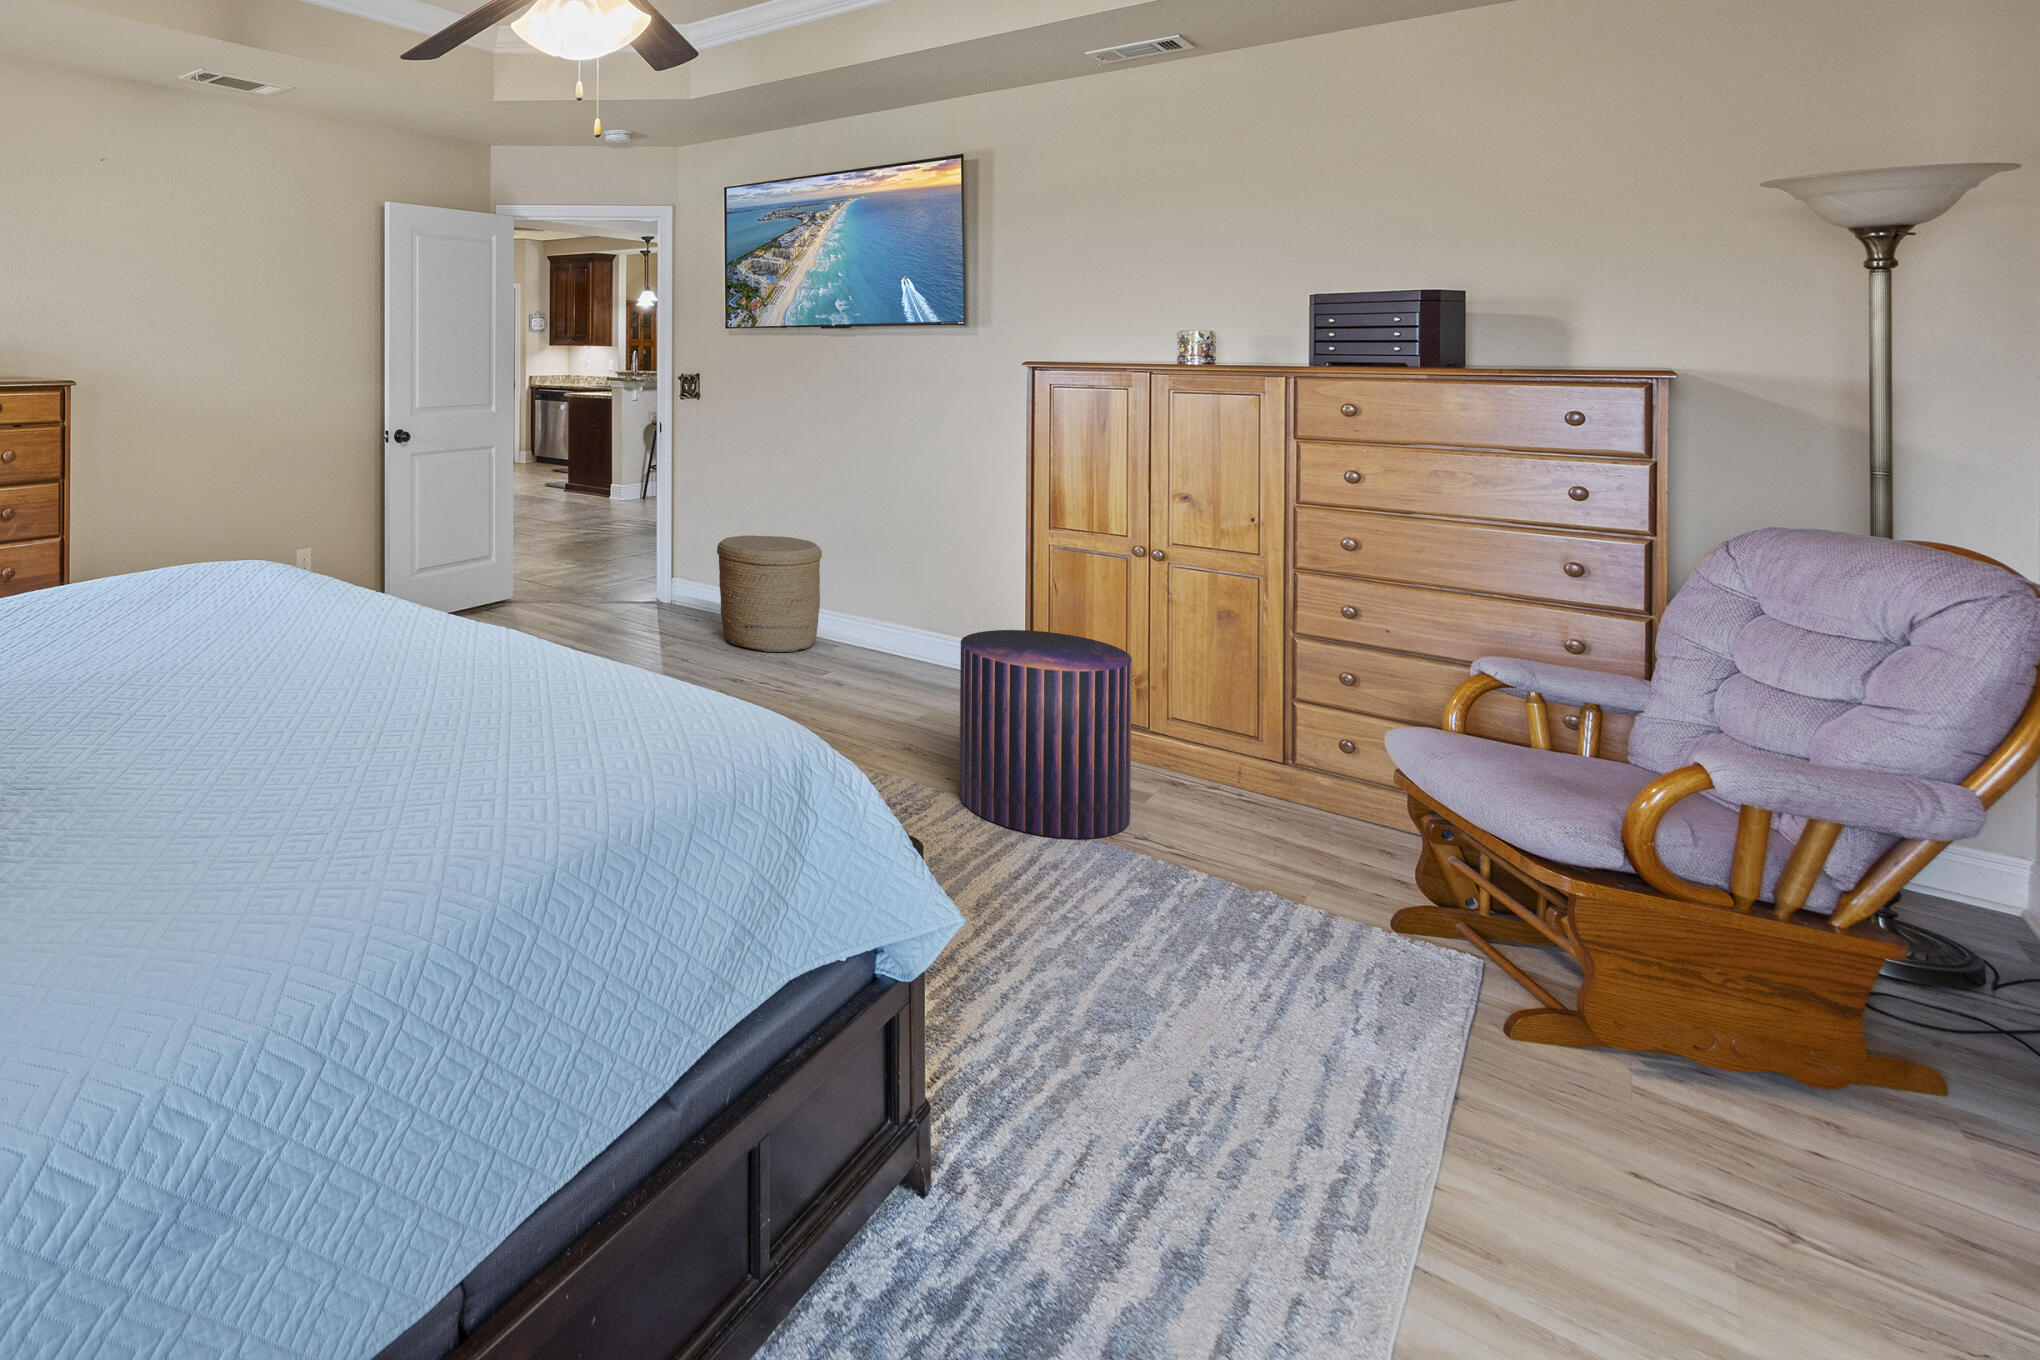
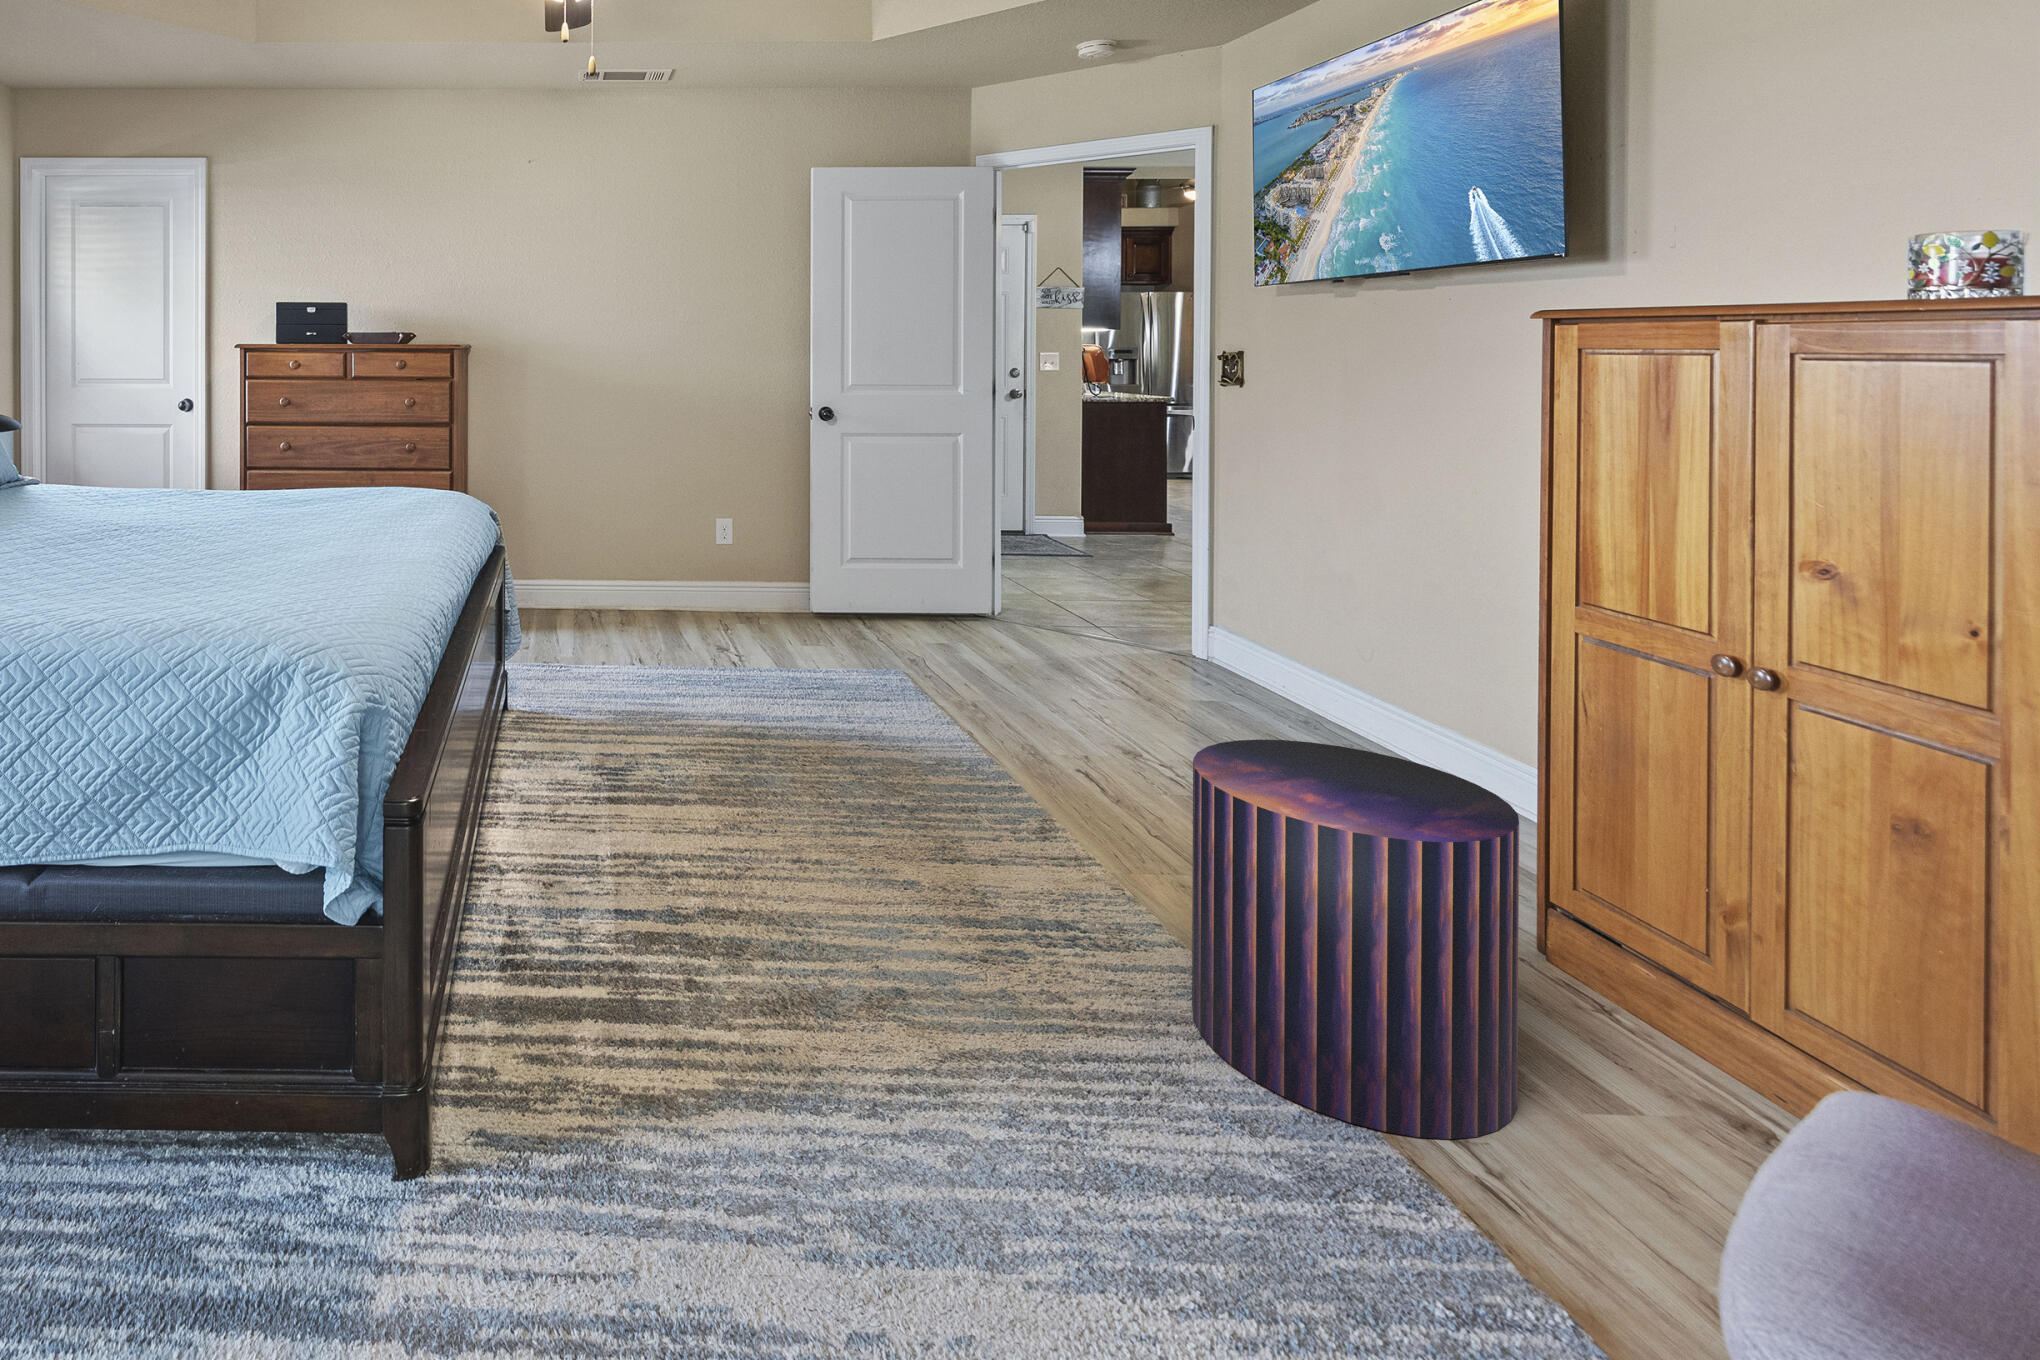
woven basket: present [717,536,822,652] -> none [1187,574,1361,748]

